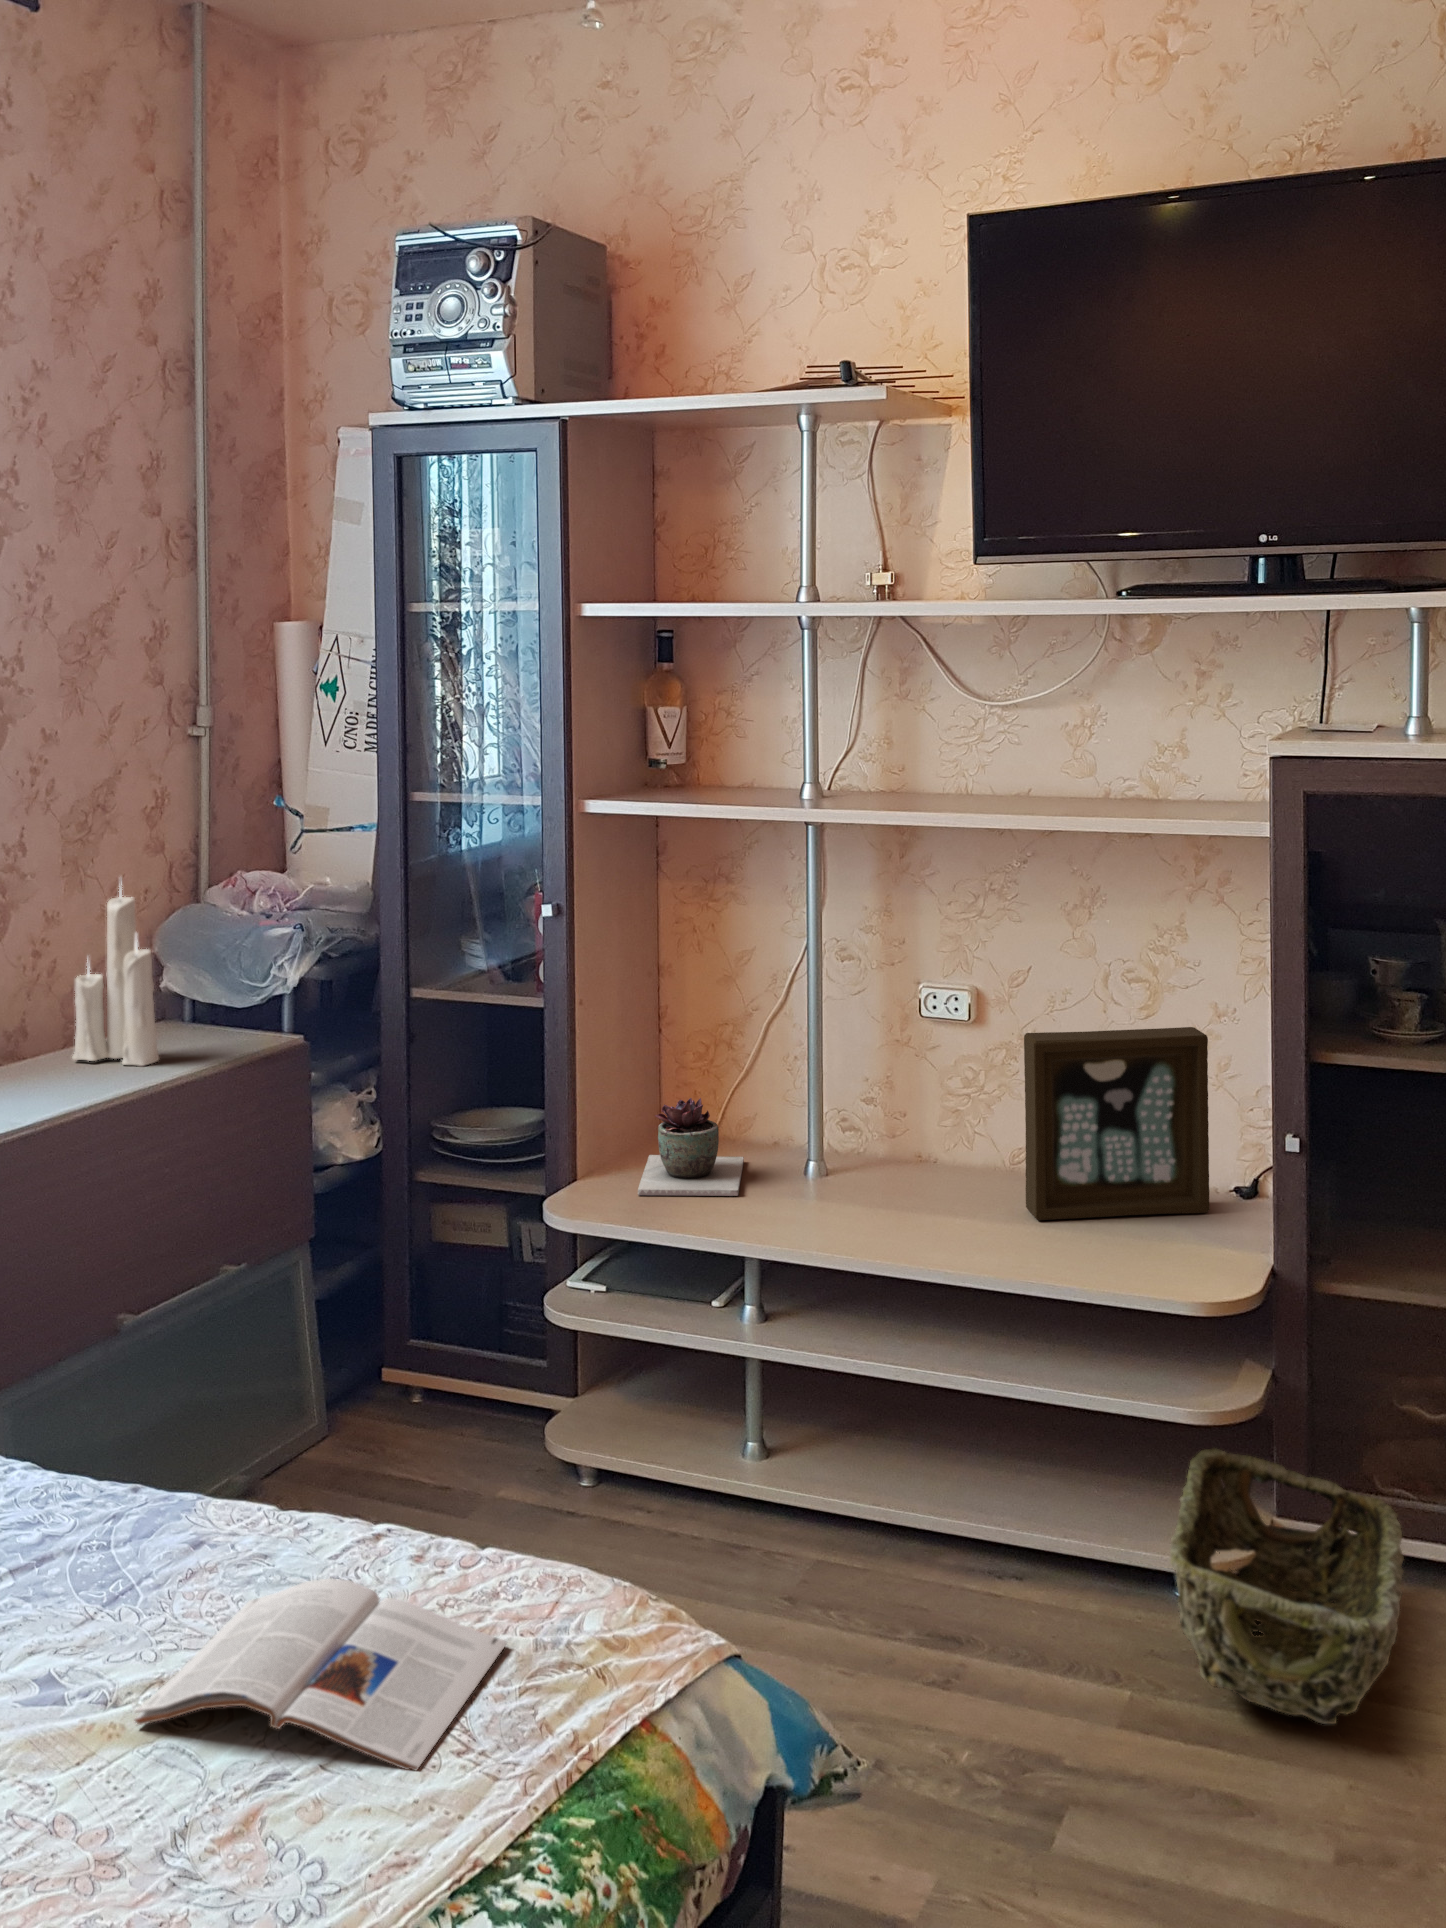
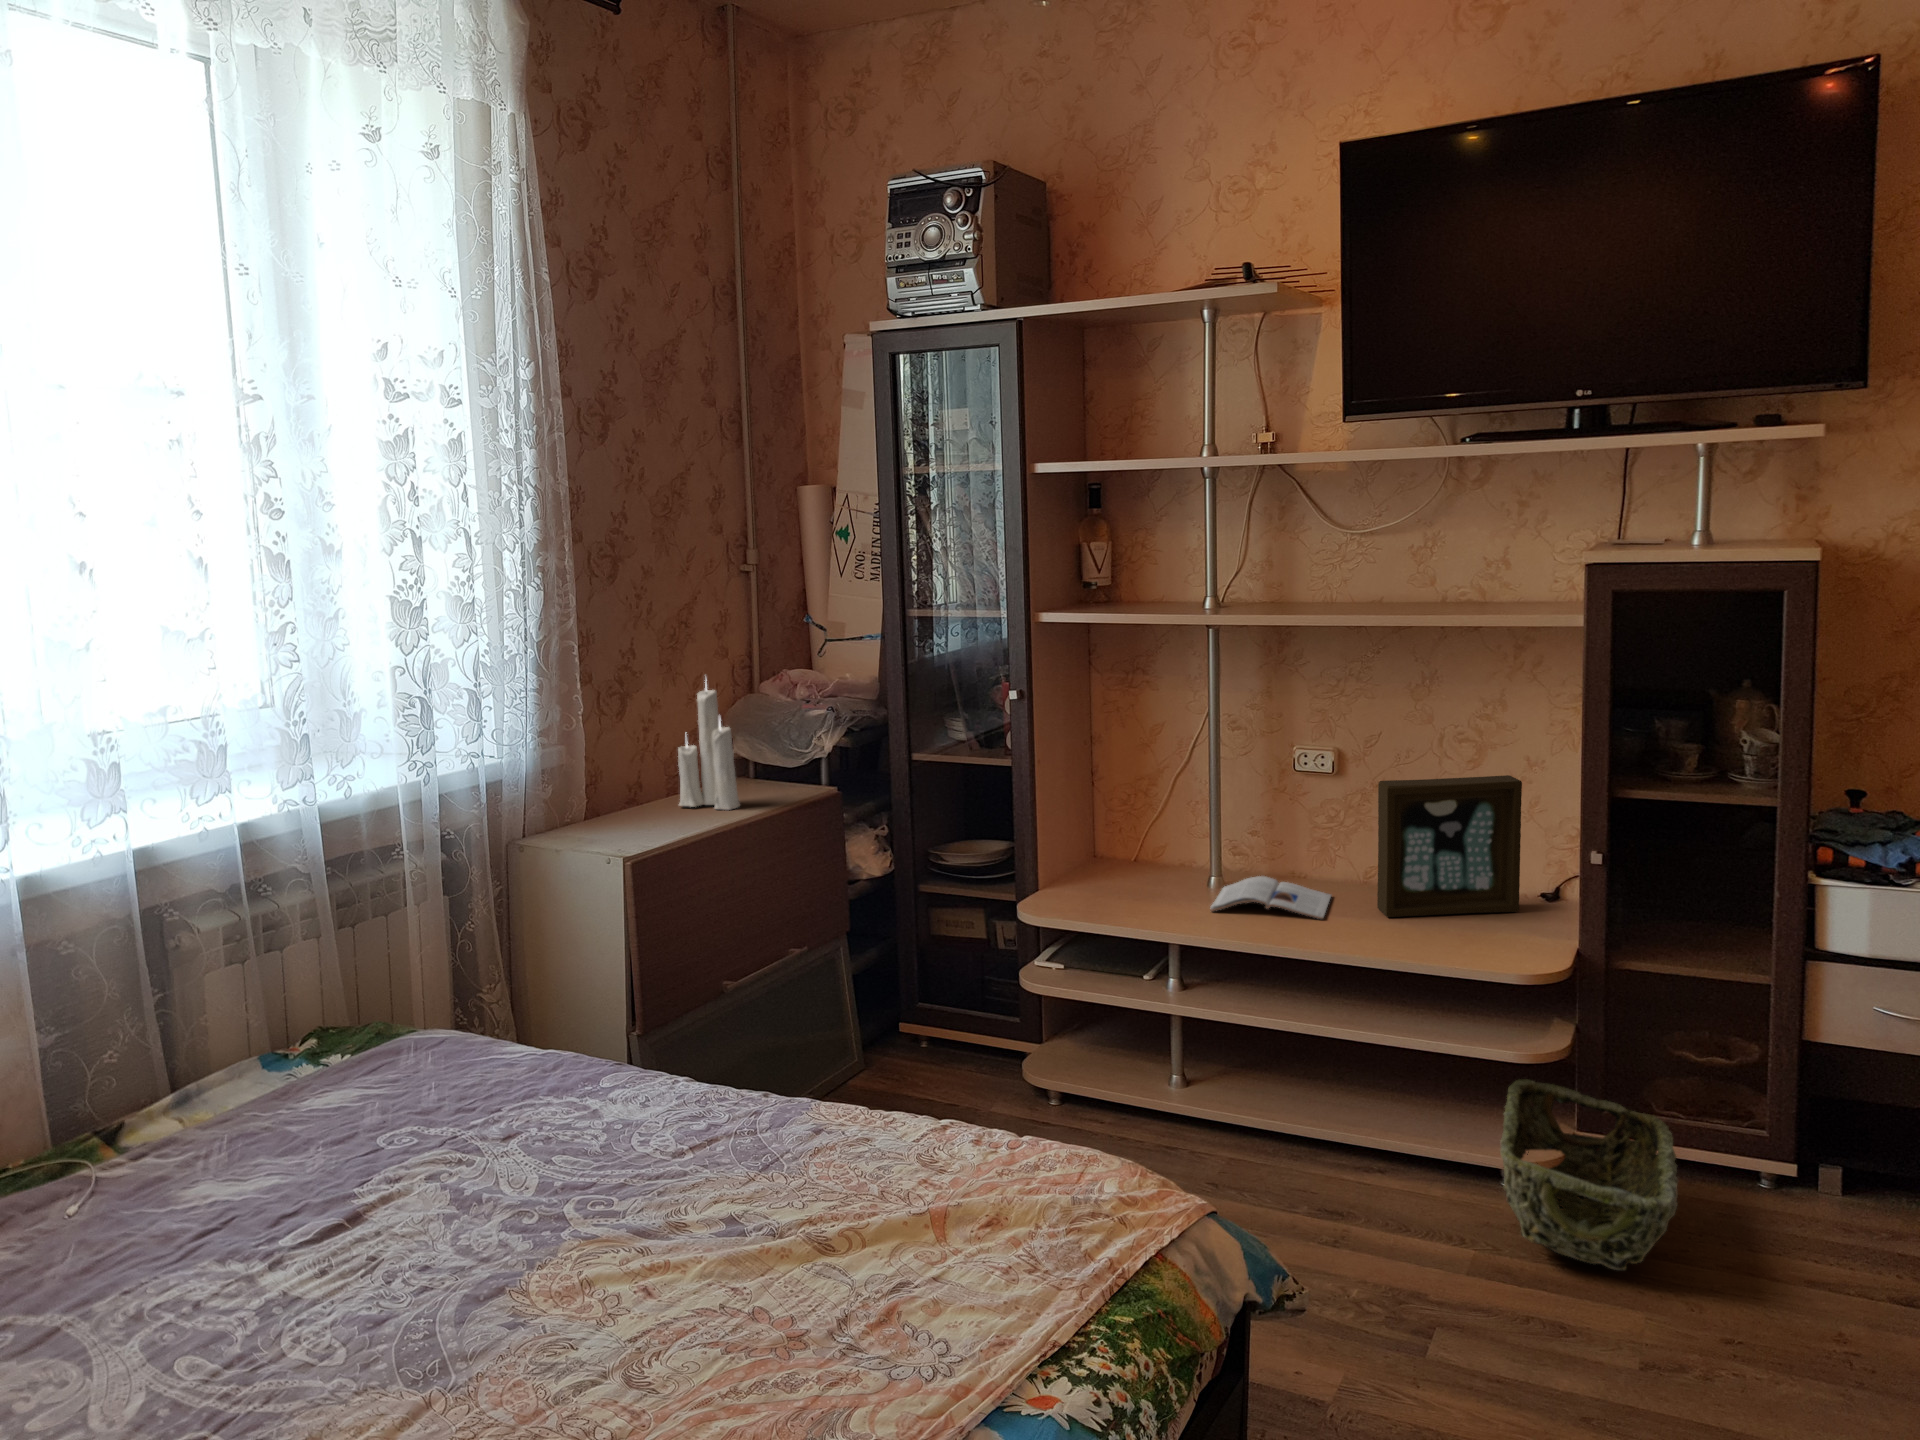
succulent plant: present [638,1098,744,1196] -> none [1086,831,1160,901]
magazine: present [135,1578,507,1770] -> present [1210,876,1332,919]

